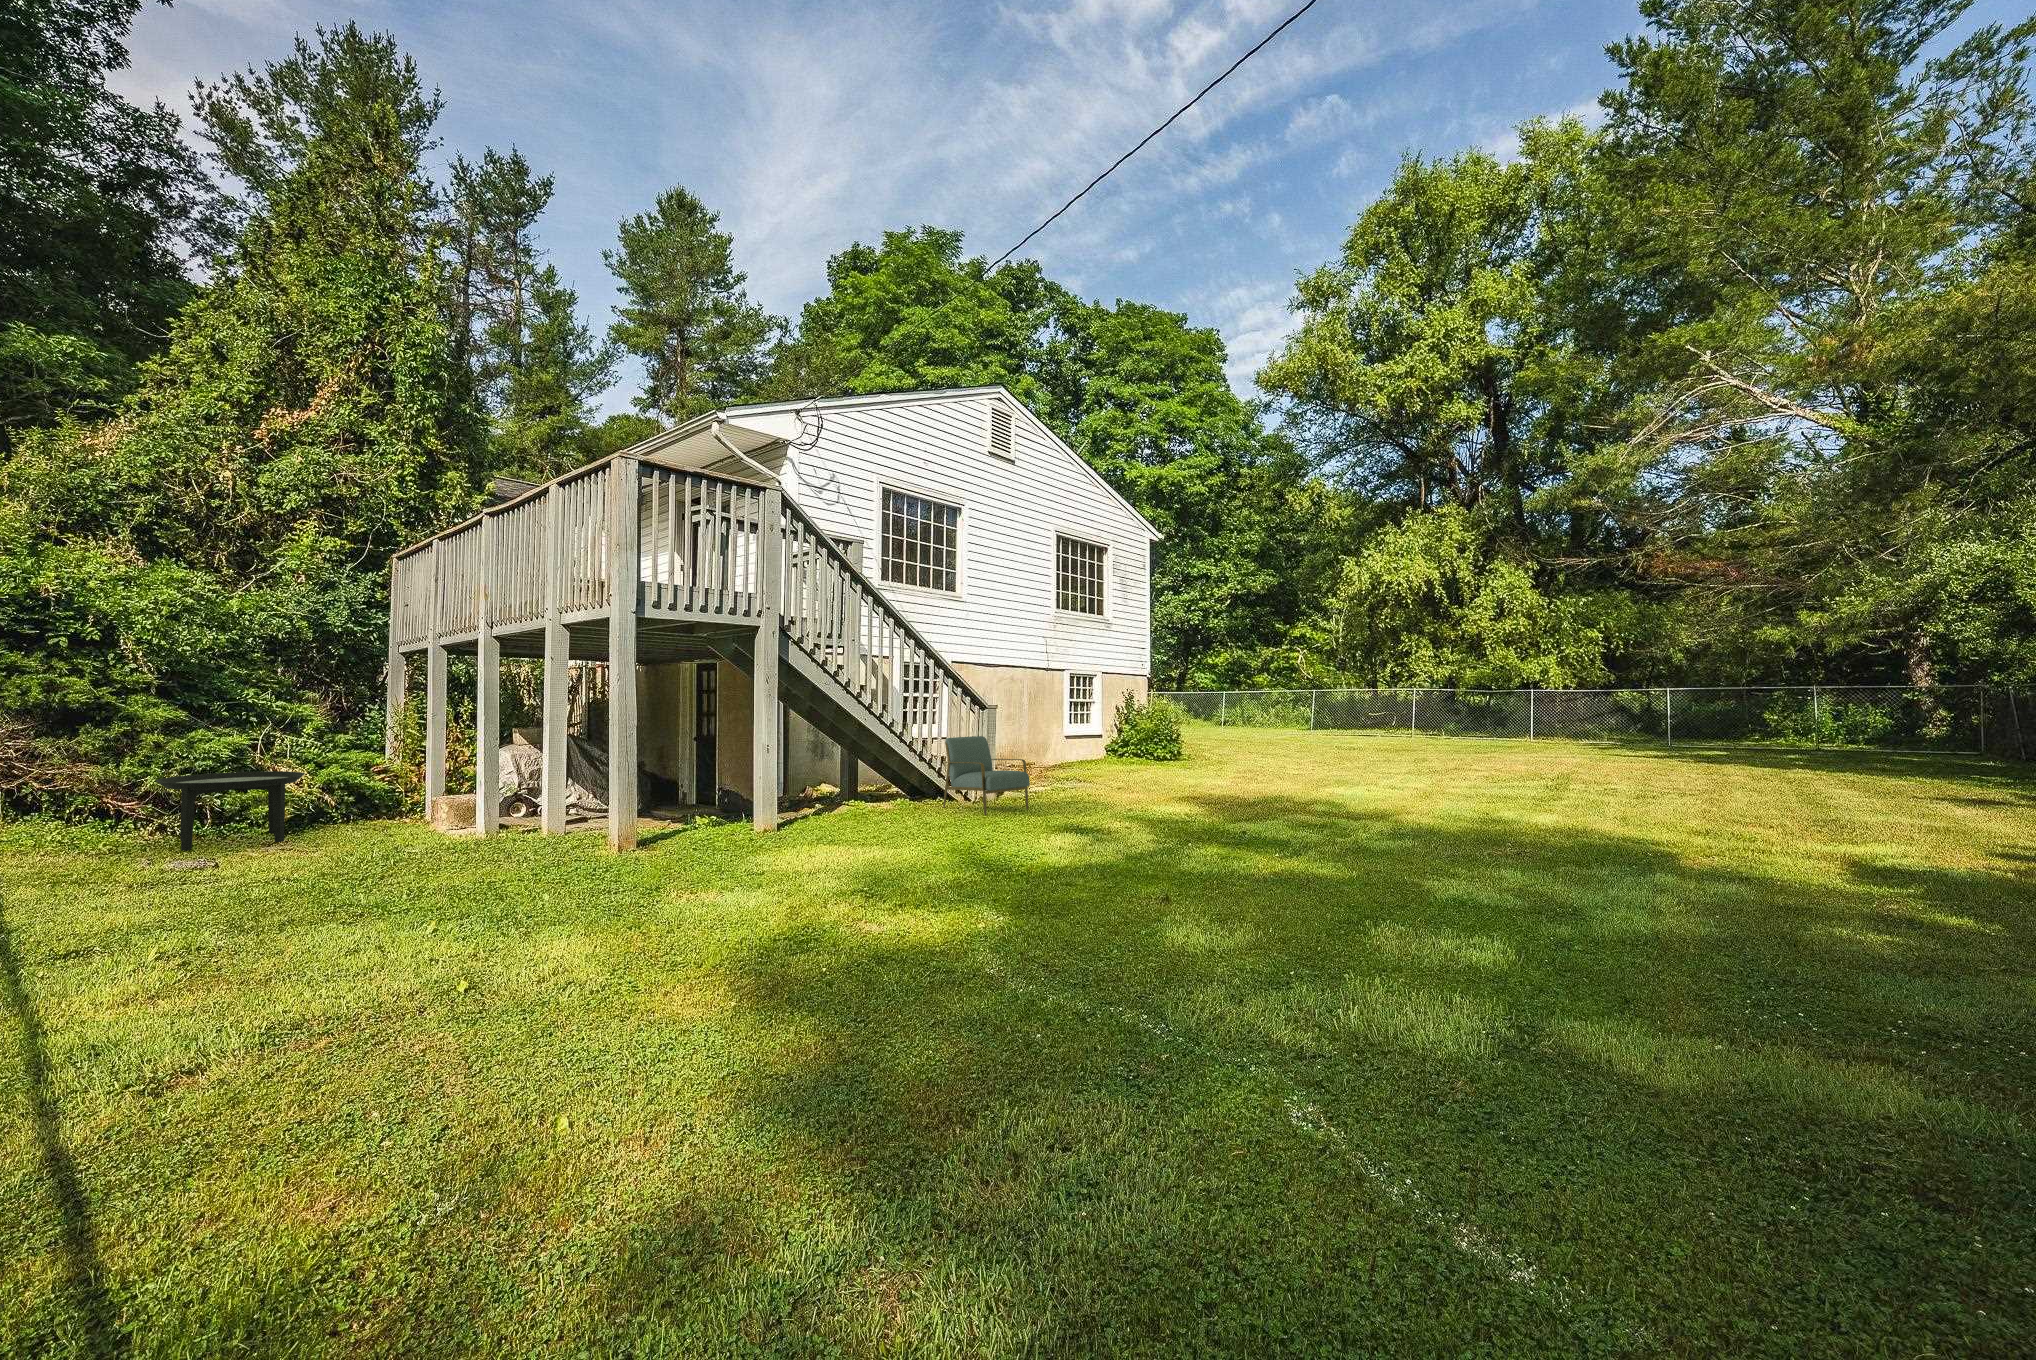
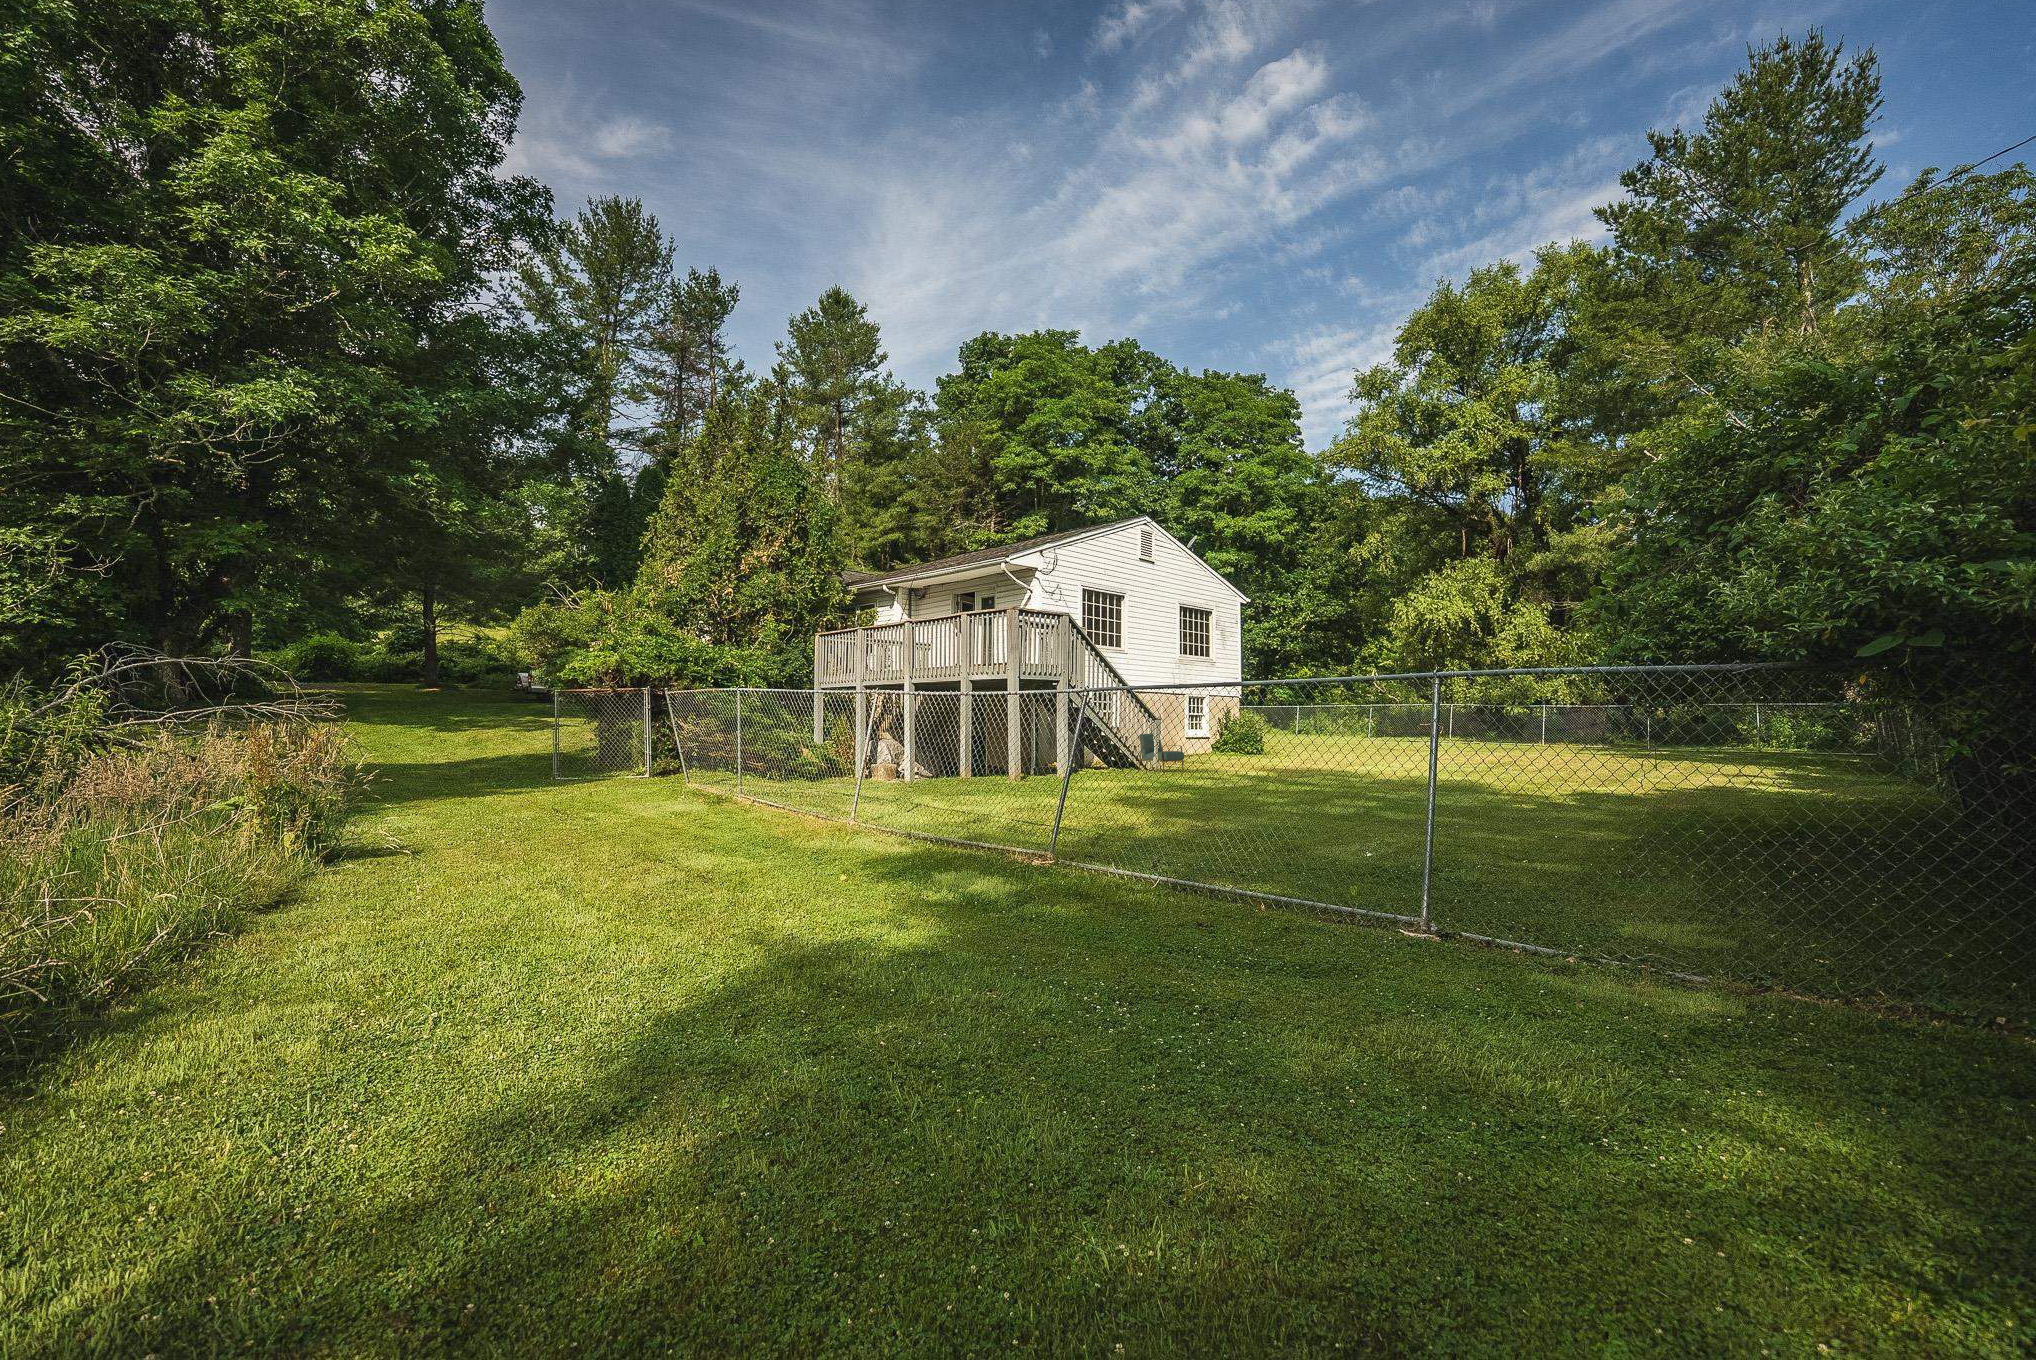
round table: present [156,771,305,850] -> none [816,748,865,779]

